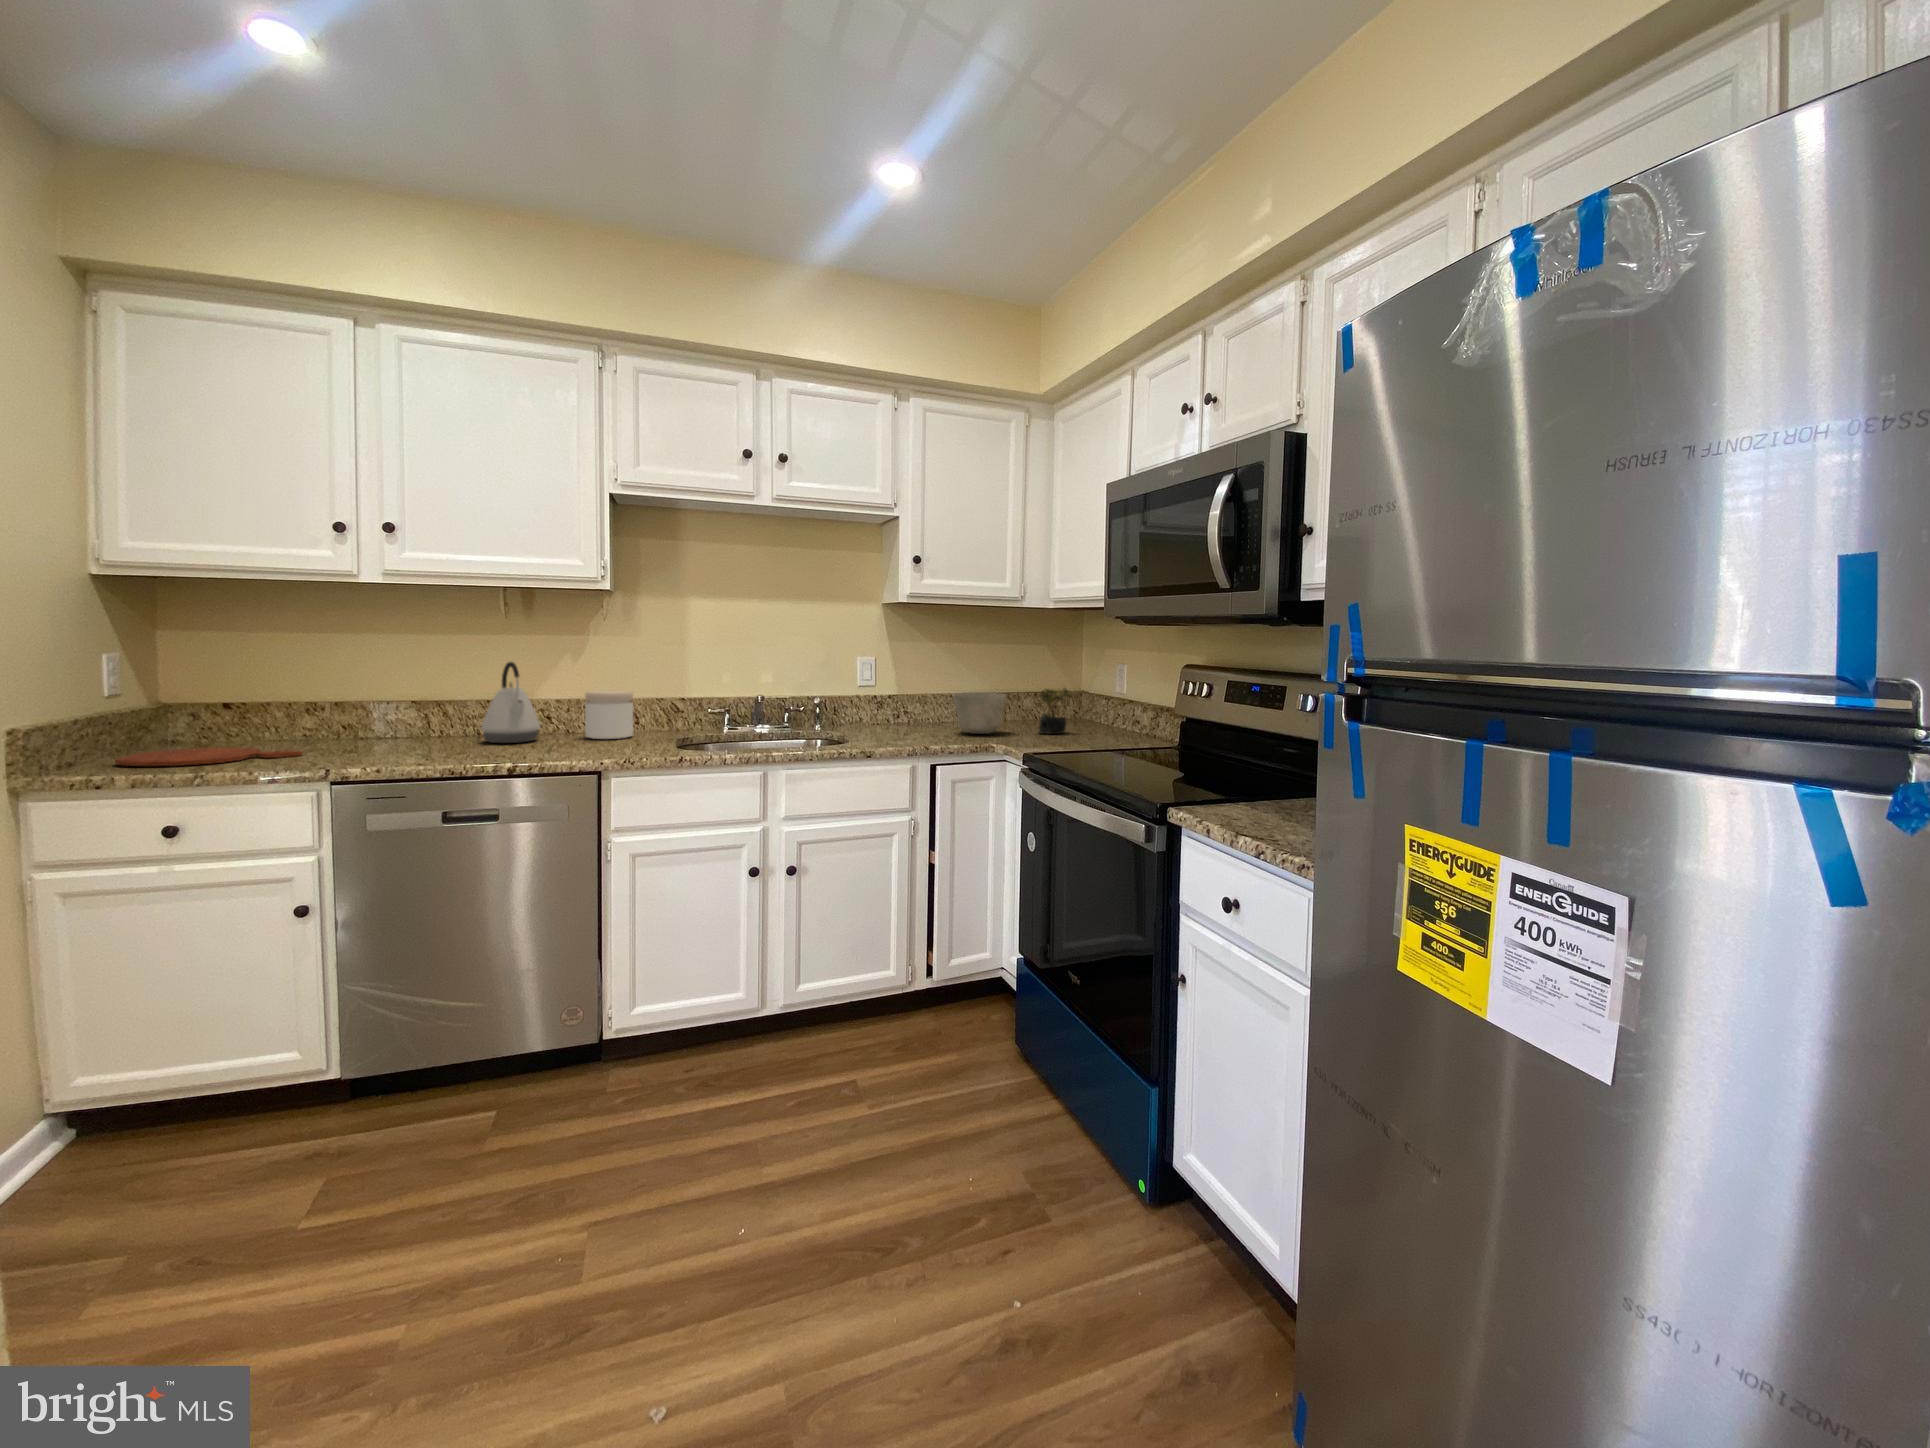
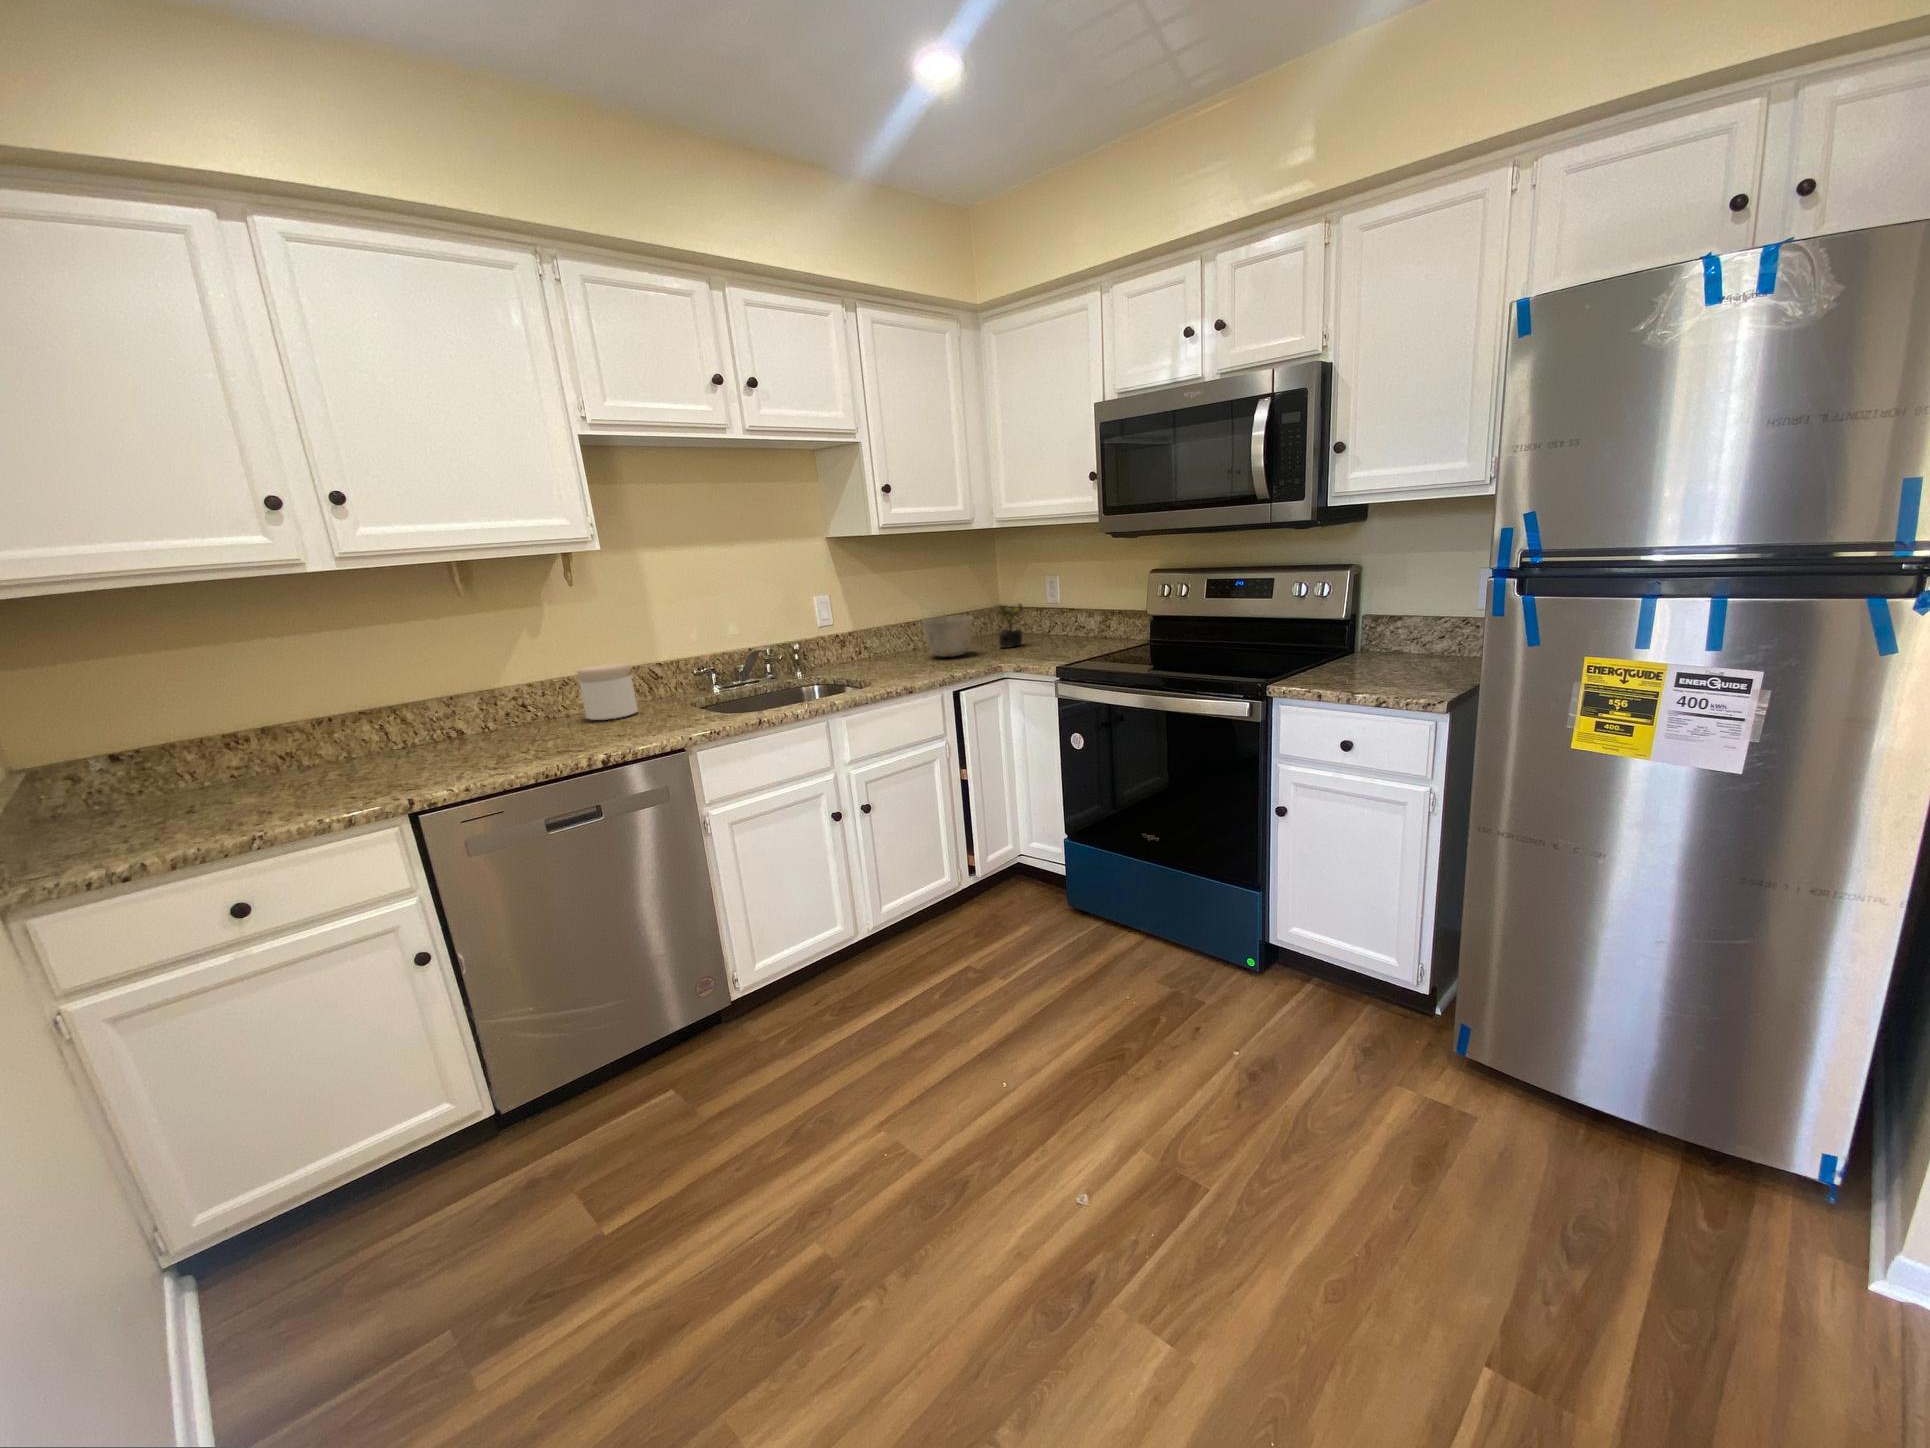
kettle: present [481,662,540,743] -> none [477,647,545,743]
cutting board: present [115,748,303,766] -> none [76,790,310,849]

